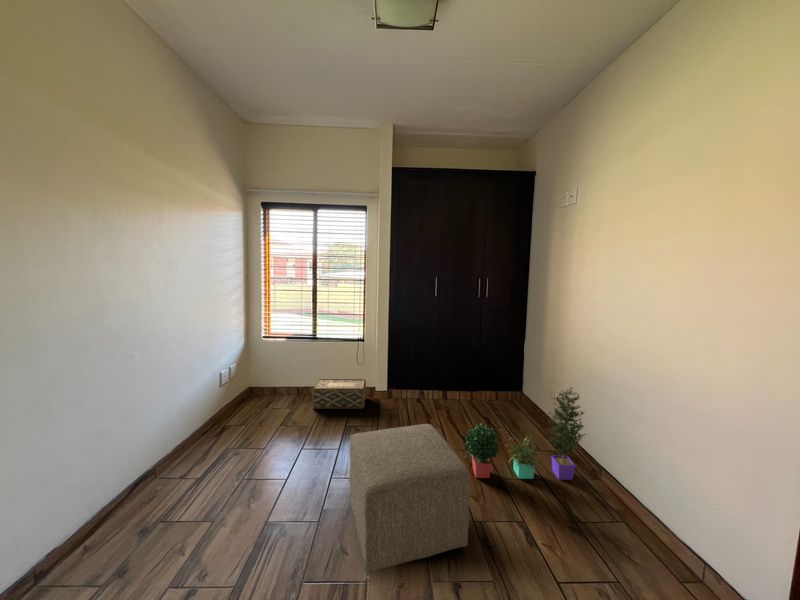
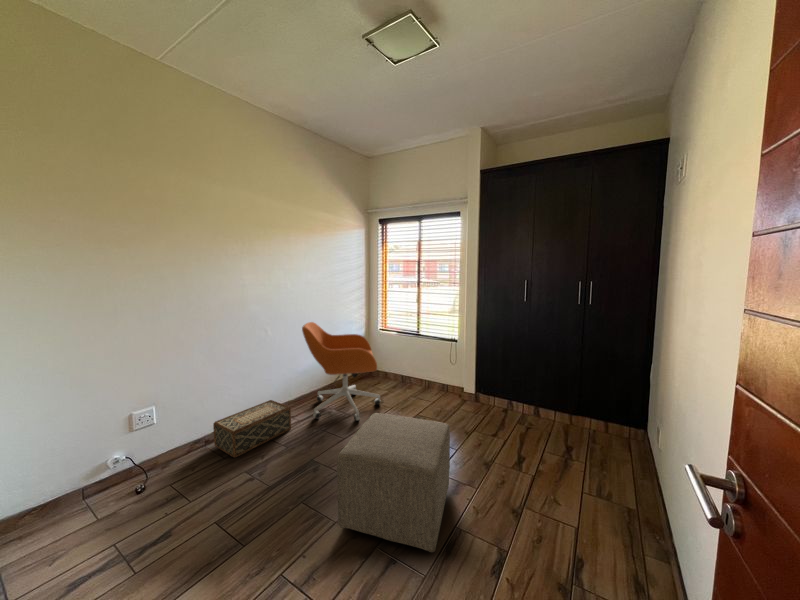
office chair: none [184,339,302,469] -> present [302,322,380,421]
woven basket: present [312,379,366,409] -> present [213,400,291,458]
potted plant: present [464,387,585,480] -> none [495,429,672,561]

